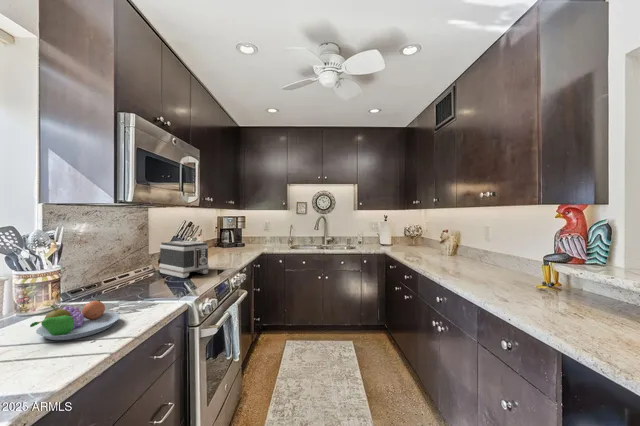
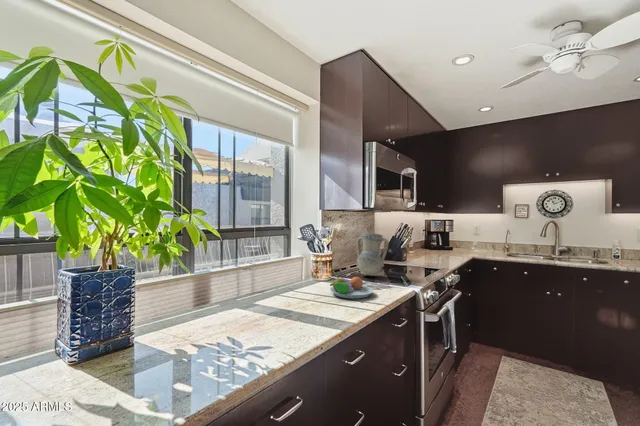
vase: none [109,235,158,291] -> present [356,233,389,276]
toaster: present [159,241,209,278] -> none [384,240,426,271]

